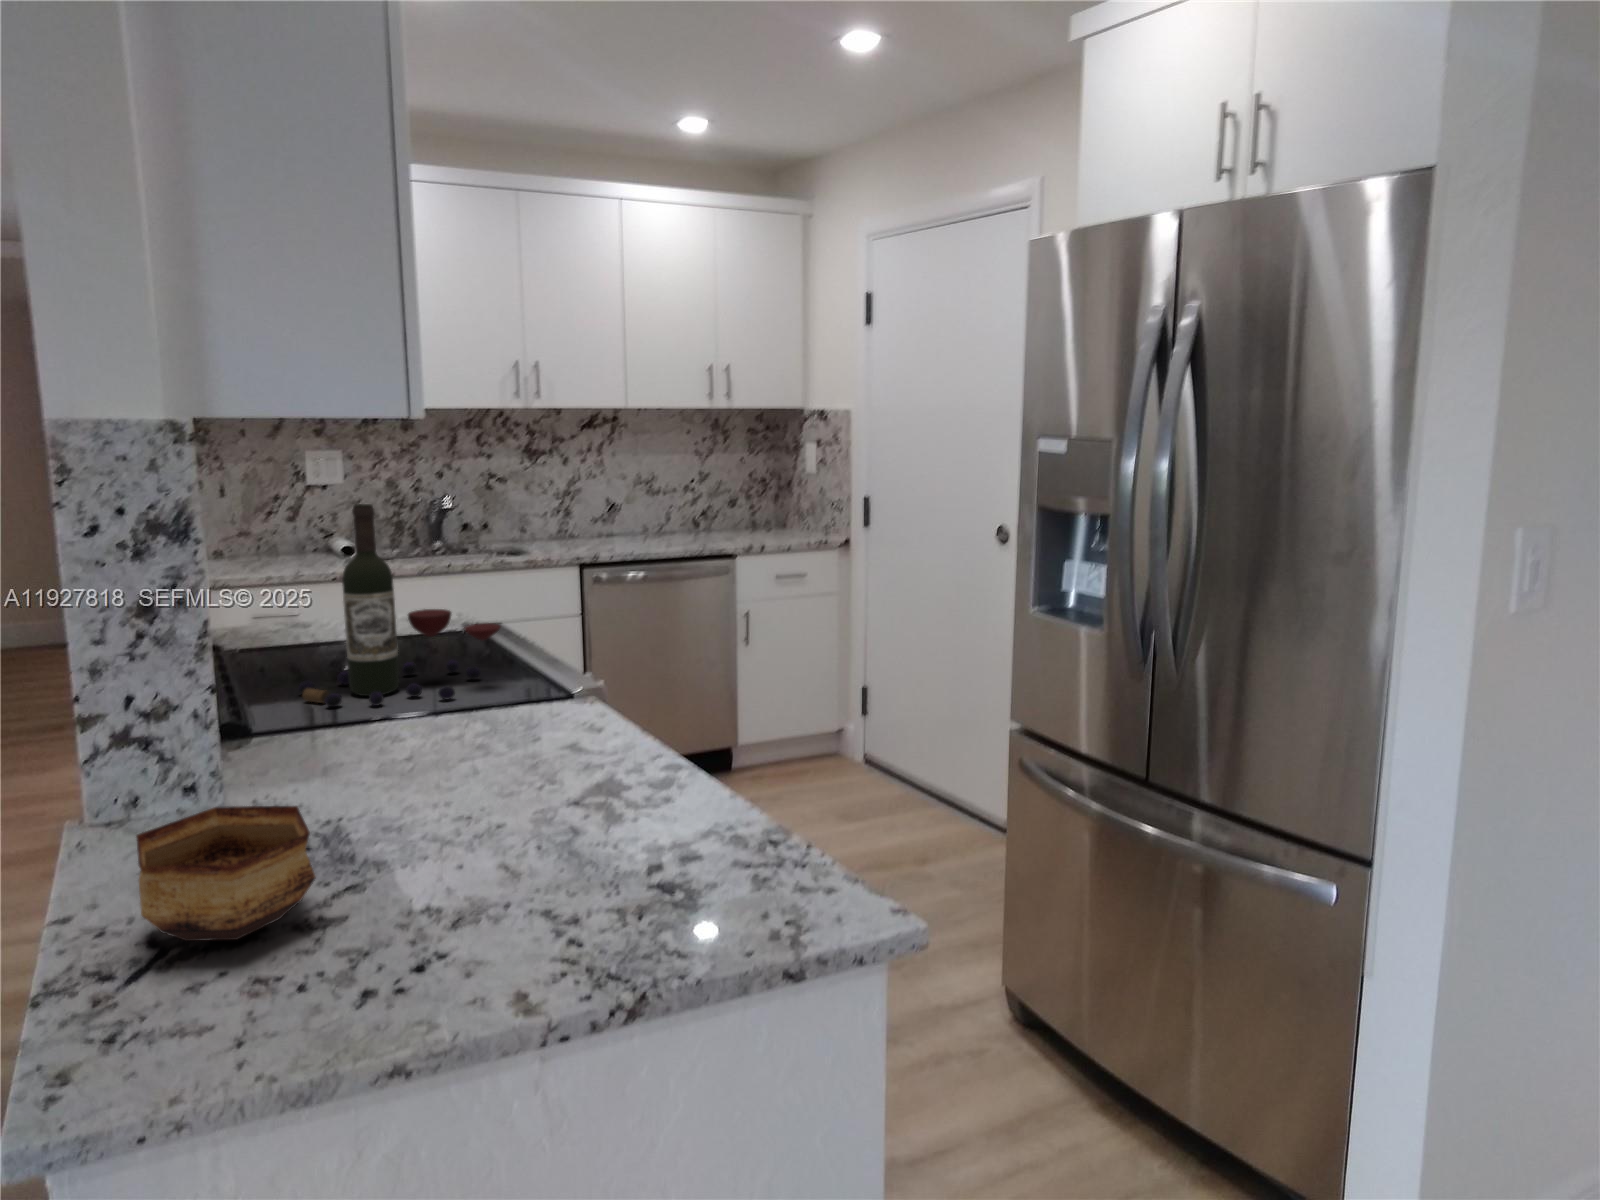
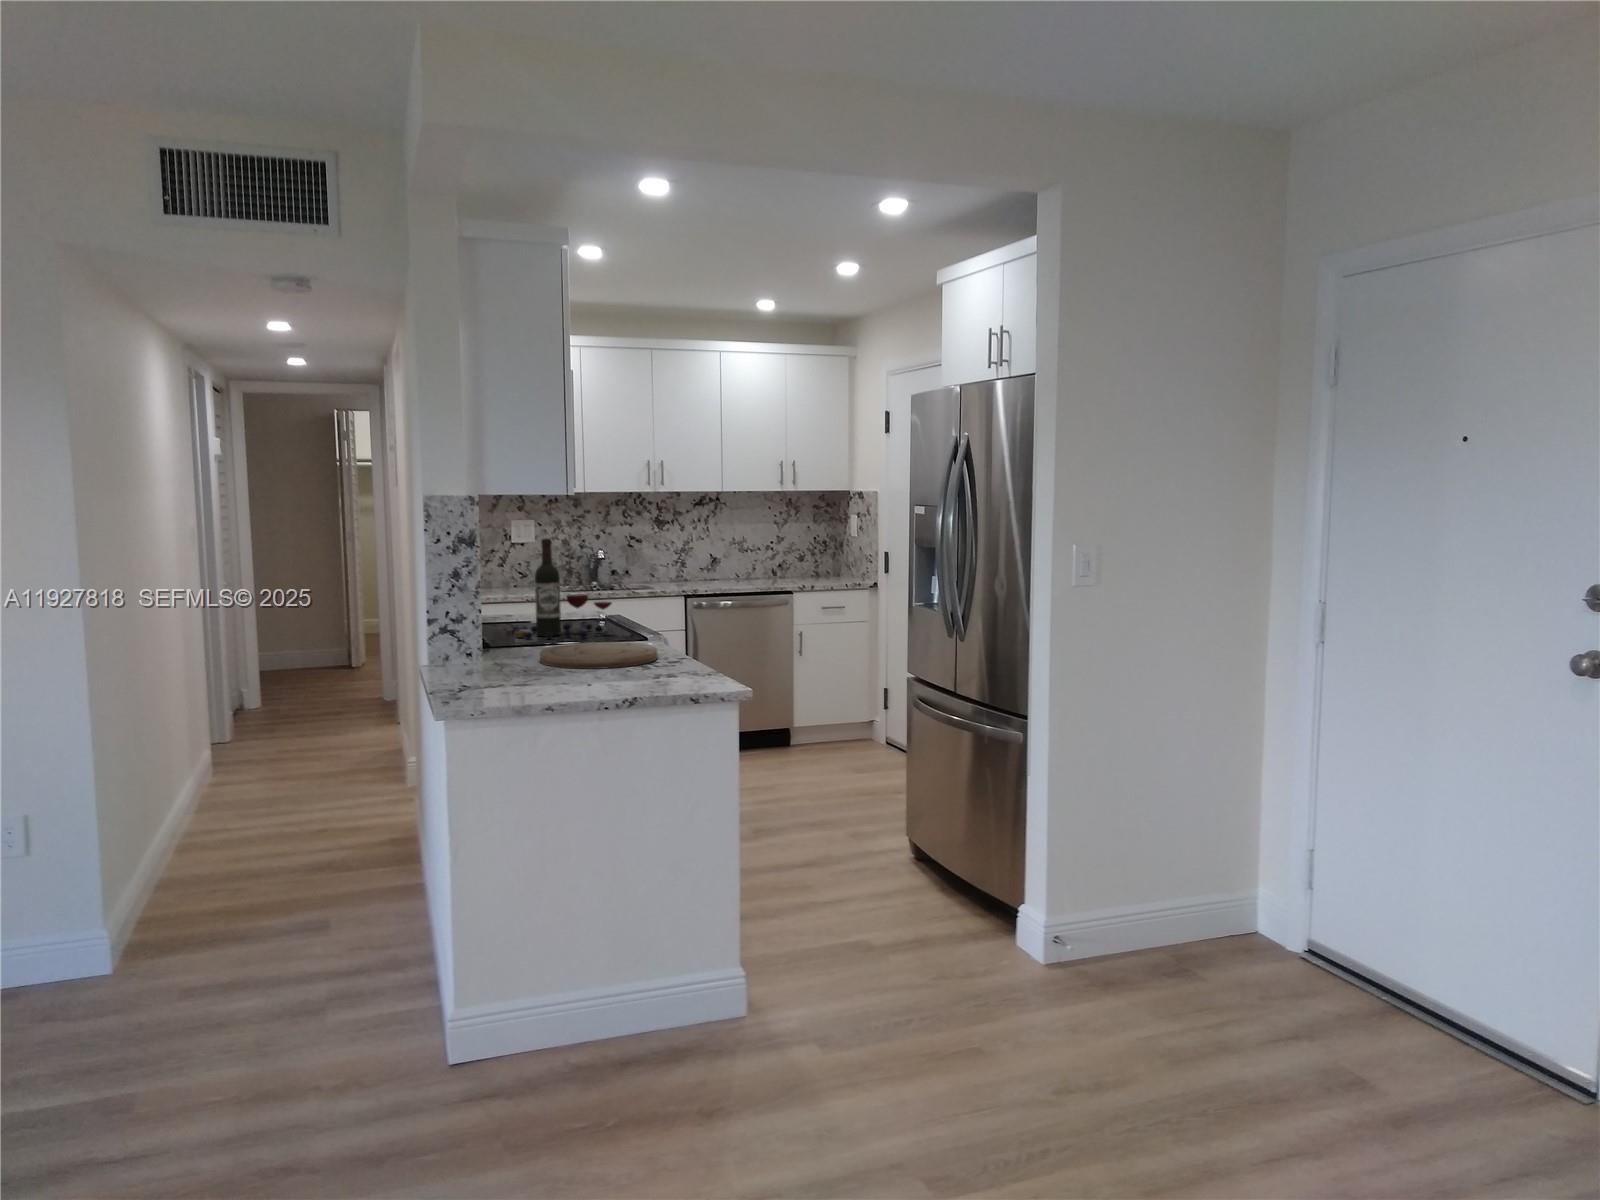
cutting board: none [360,730,627,839] -> present [540,642,658,669]
bowl: present [136,806,316,941] -> none [462,639,523,682]

